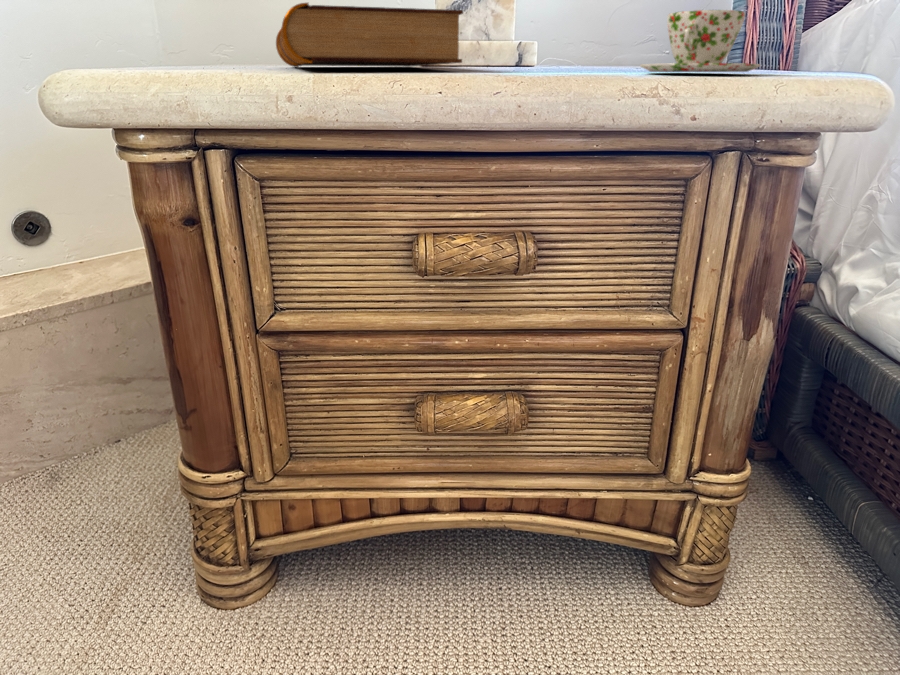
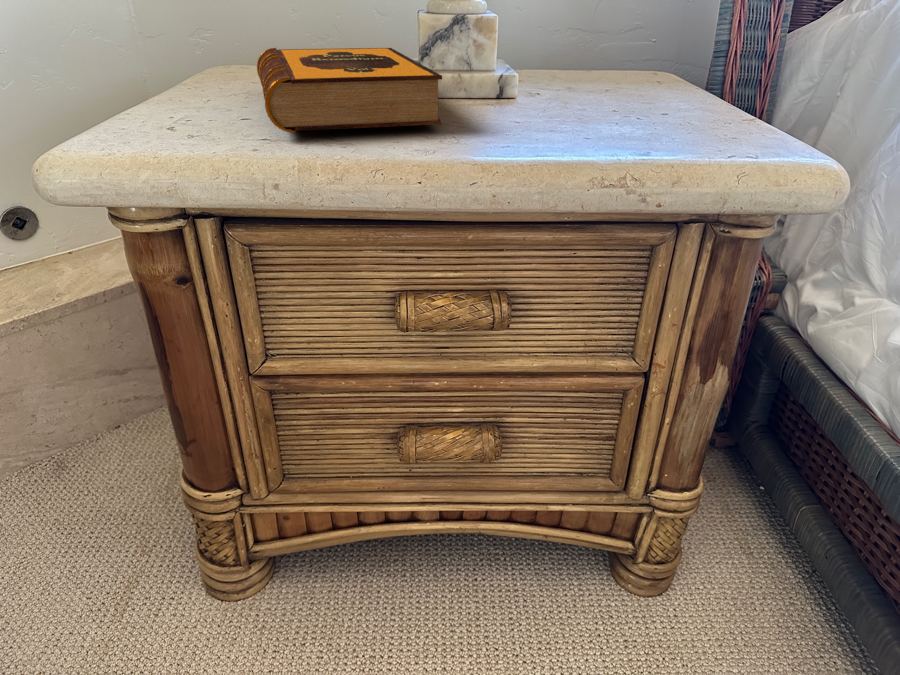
teacup: present [641,10,760,72] -> none [612,87,724,157]

